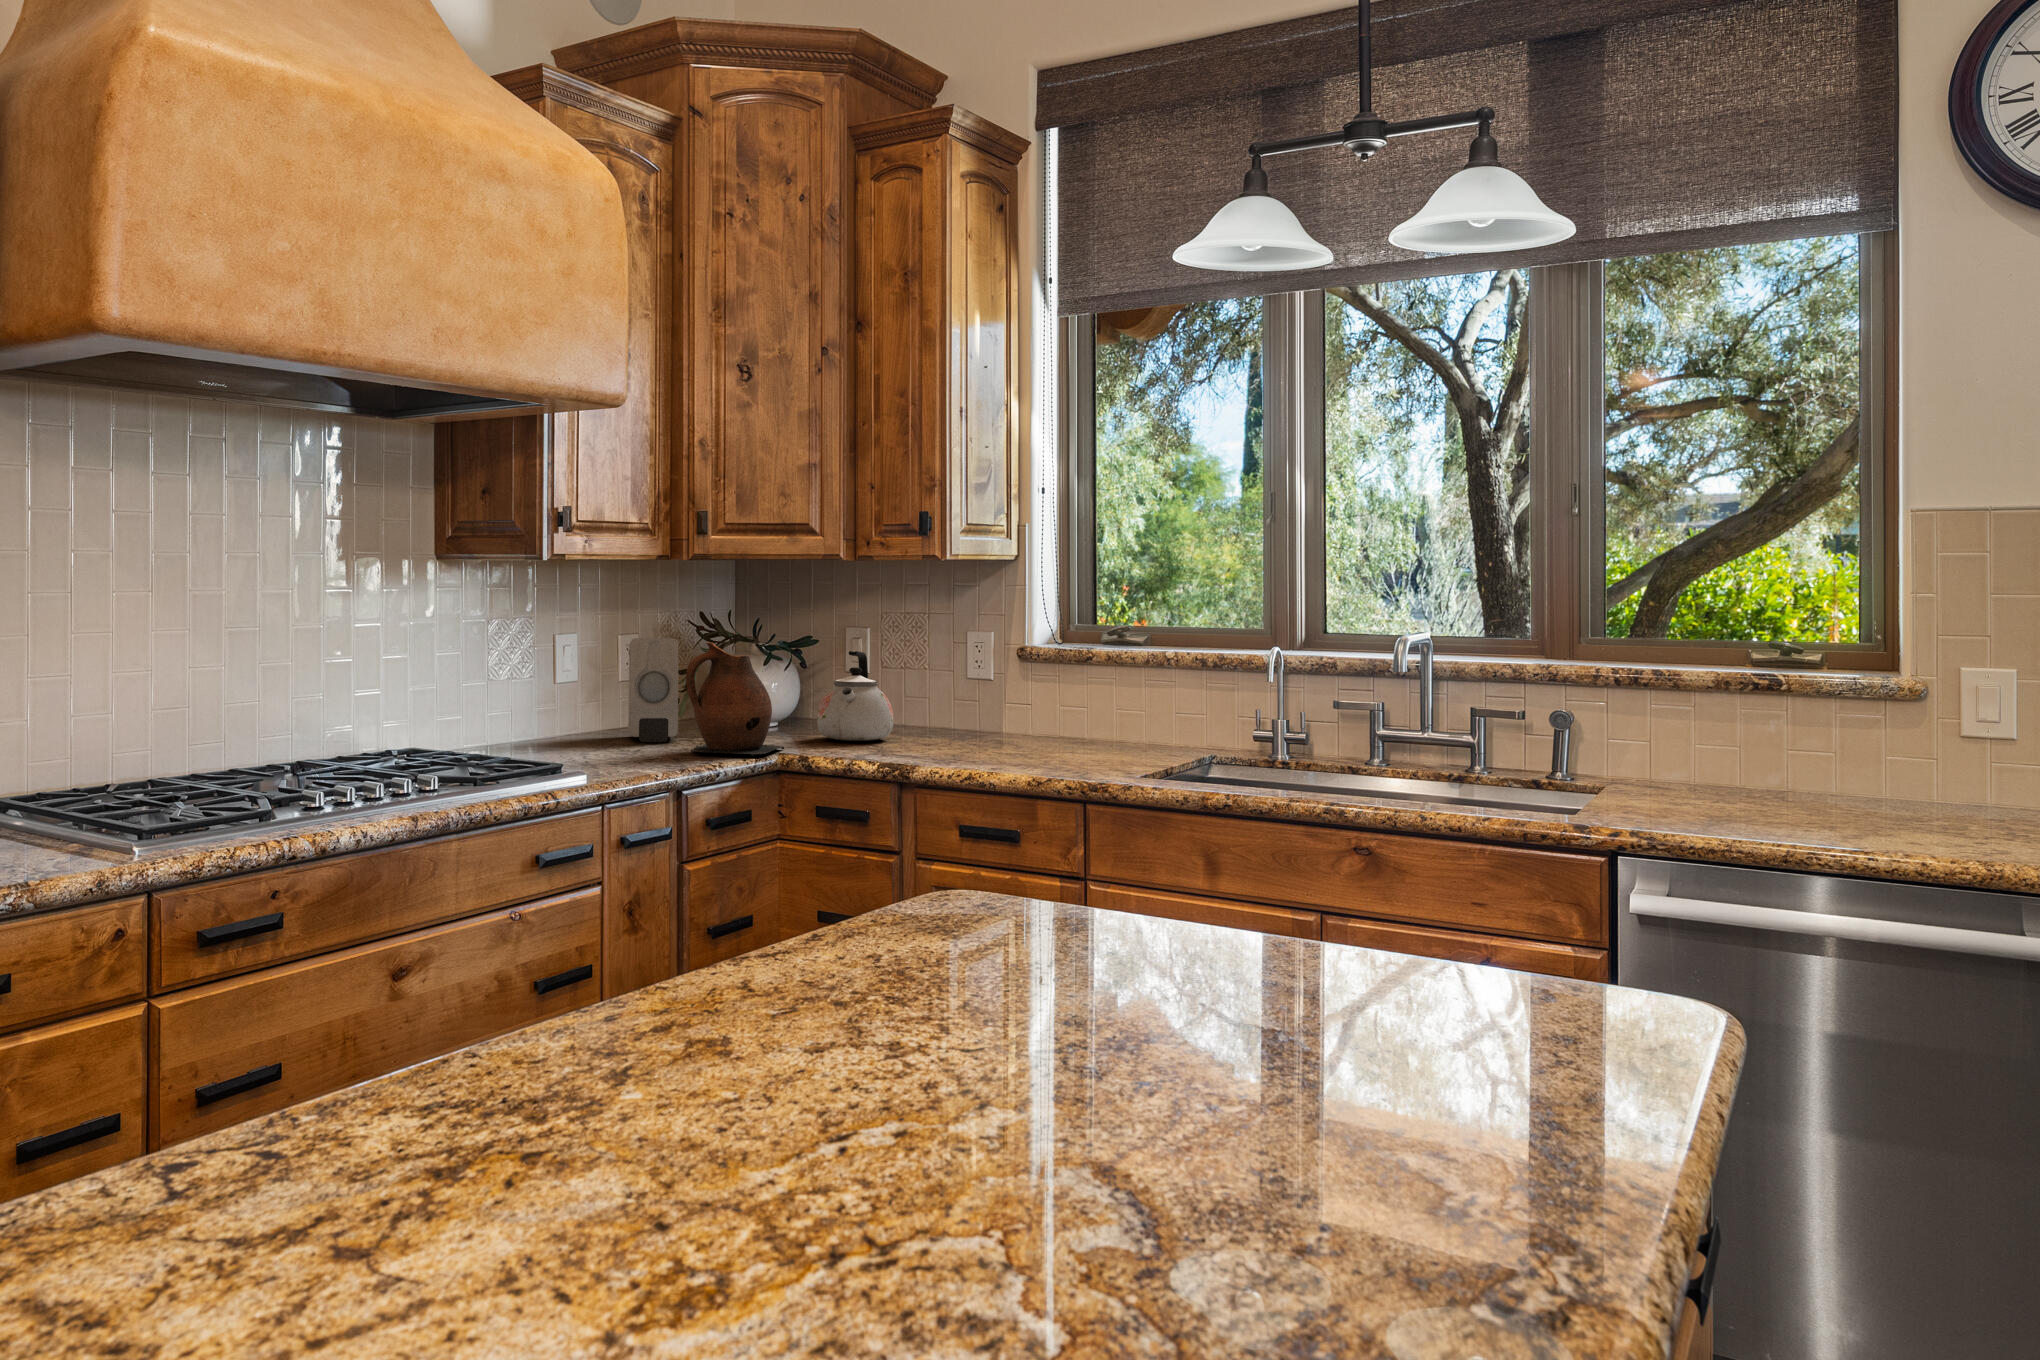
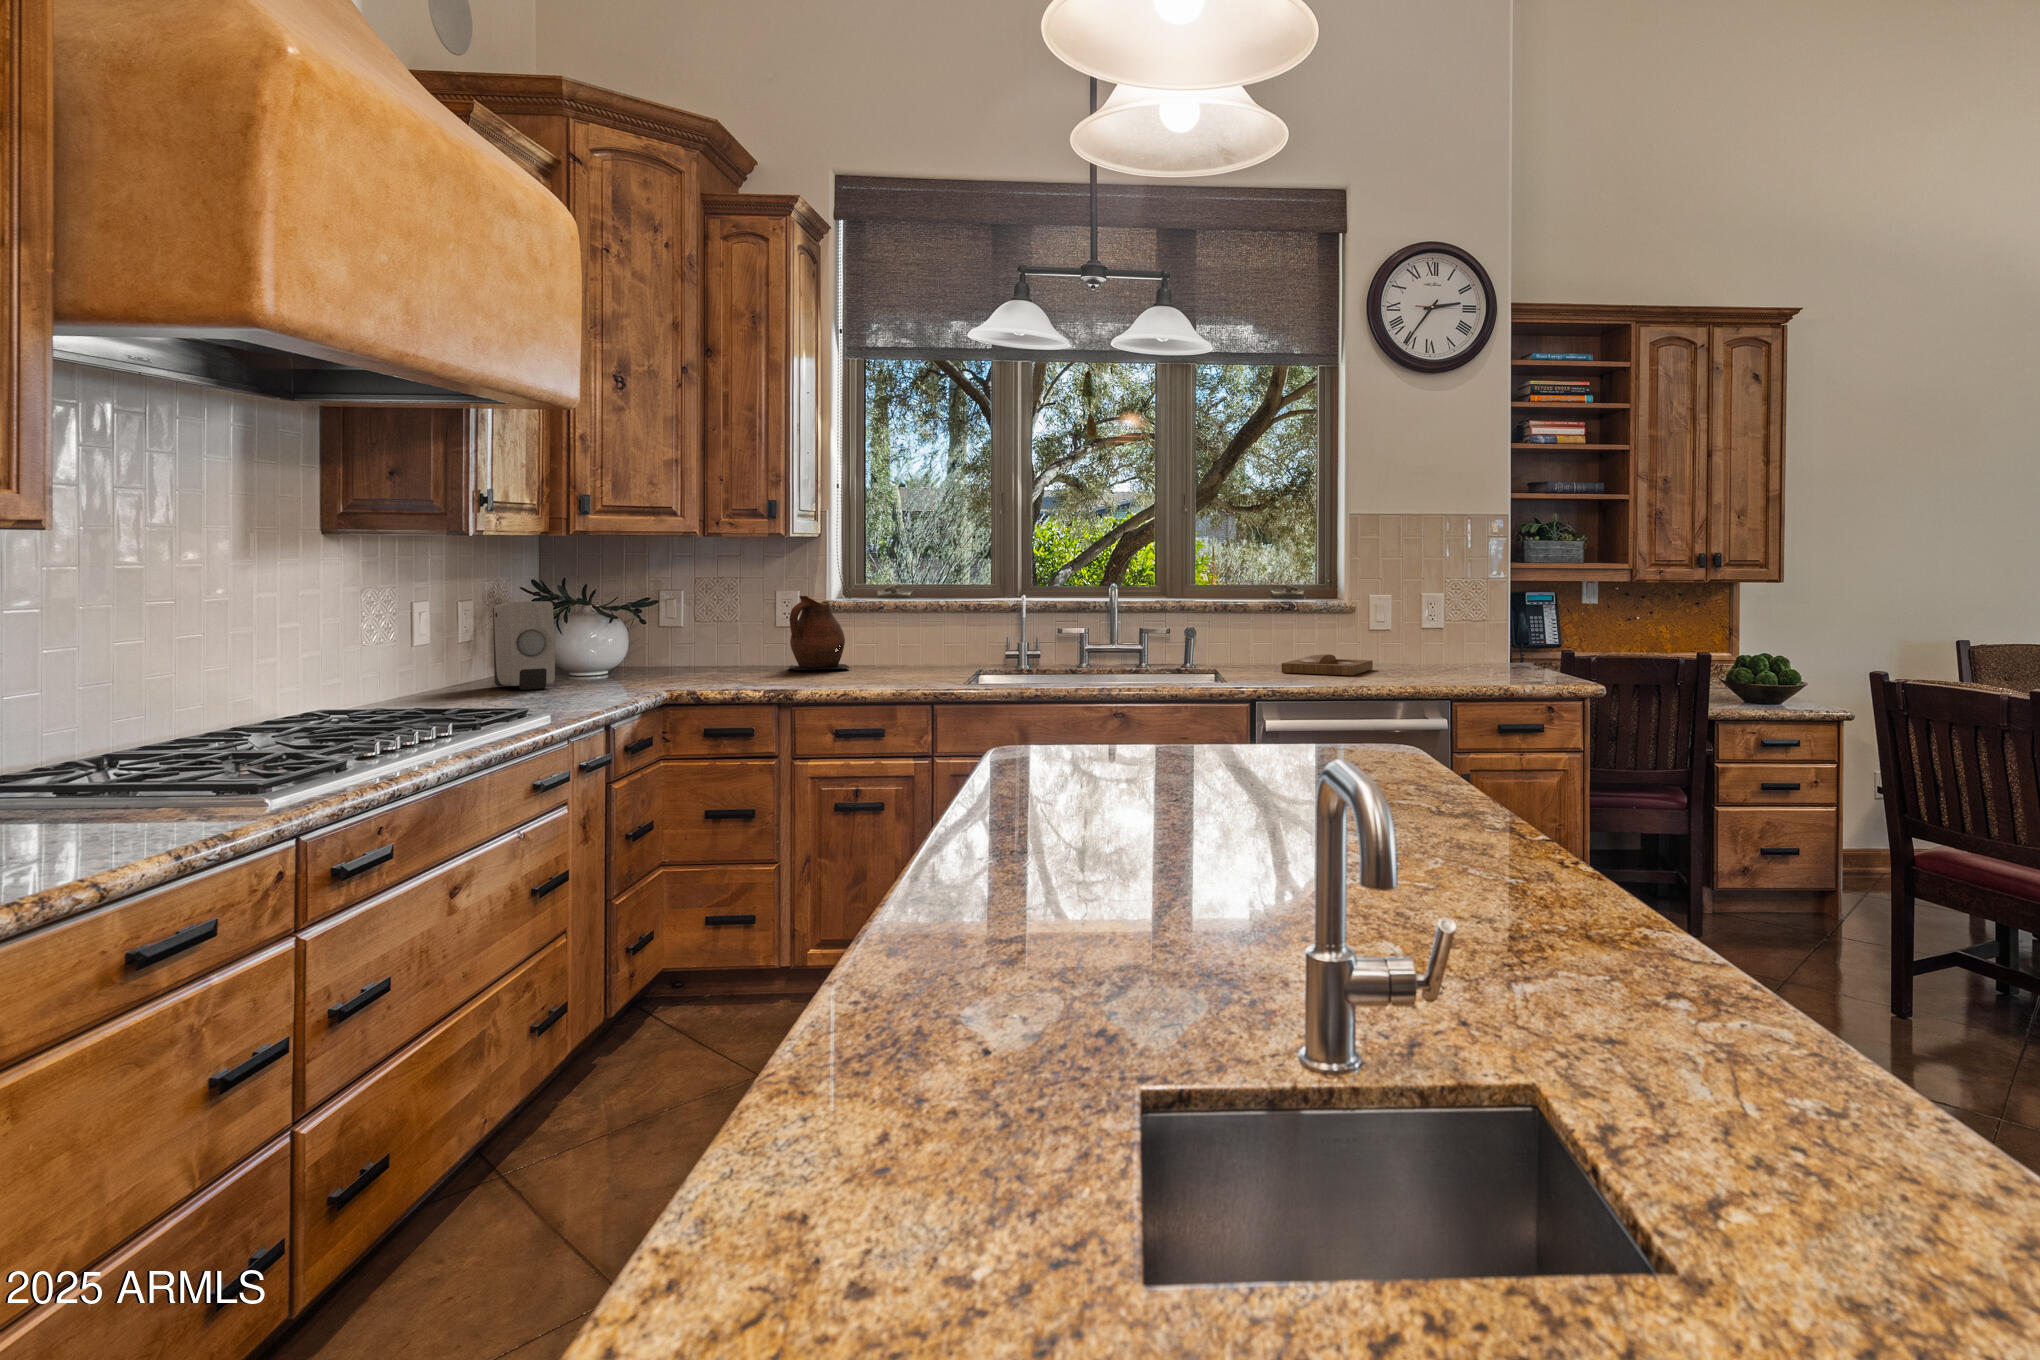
ceramic pitcher: present [686,642,784,756] -> present [788,596,850,670]
kettle: present [817,651,893,741] -> none [670,607,734,677]
tray: none [1723,775,1937,818] -> present [1282,654,1373,675]

